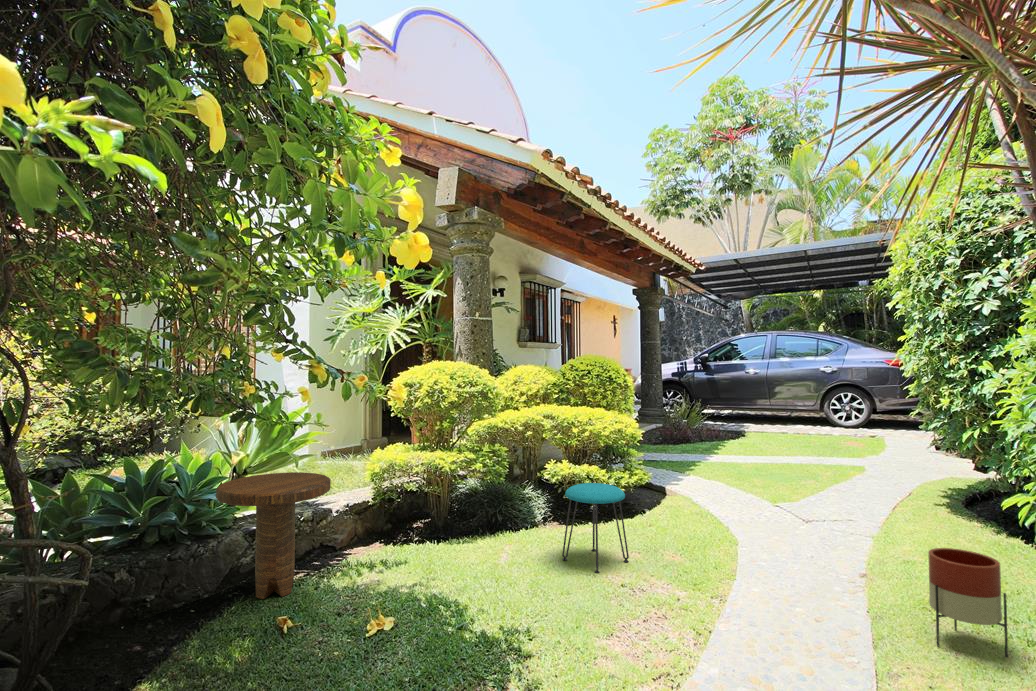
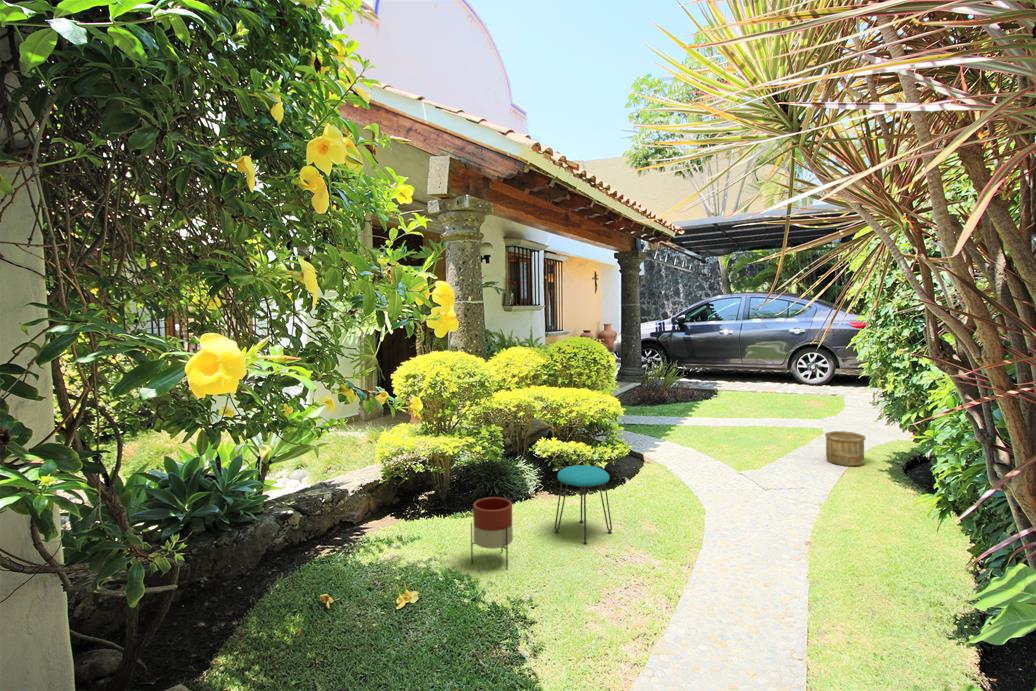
wooden bucket: none [870,463,917,501] -> present [825,431,865,466]
side table: present [216,472,331,599] -> none [255,465,354,577]
planter: present [928,548,1008,657] -> present [471,497,513,569]

